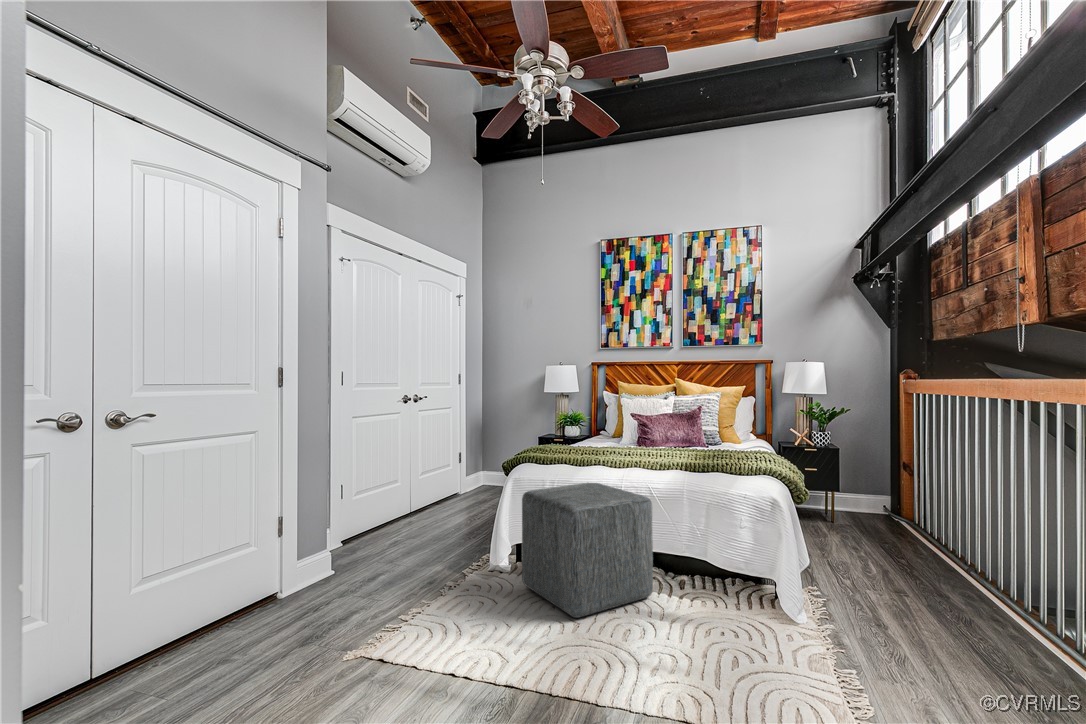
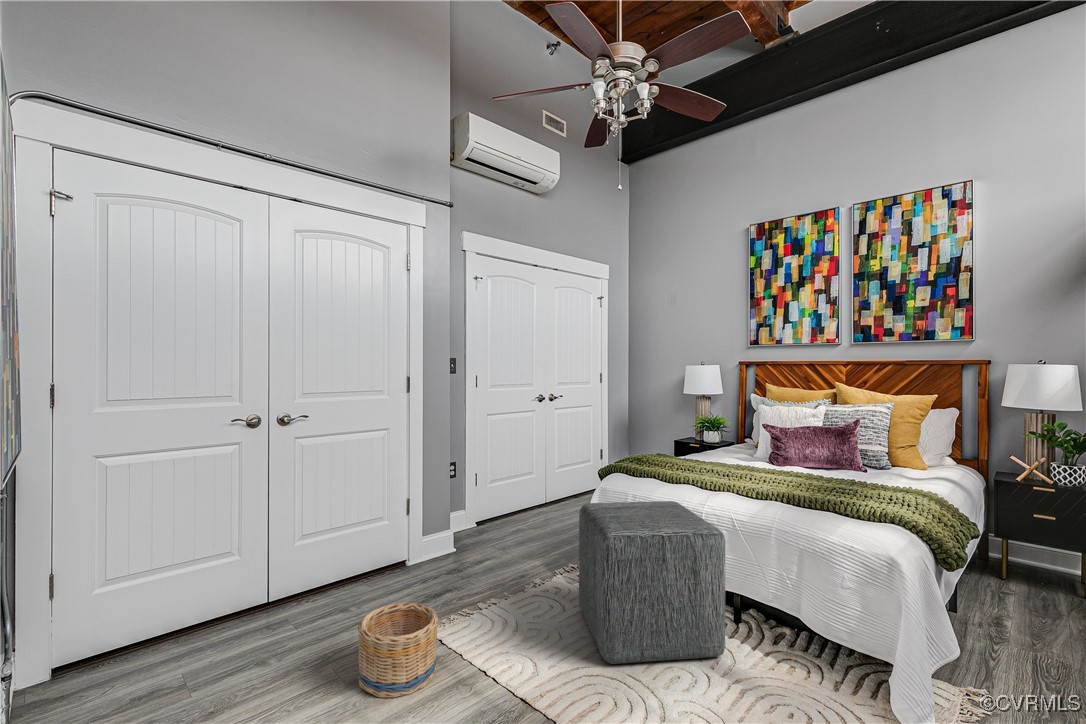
basket: none [363,599,440,685] -> present [358,603,438,698]

